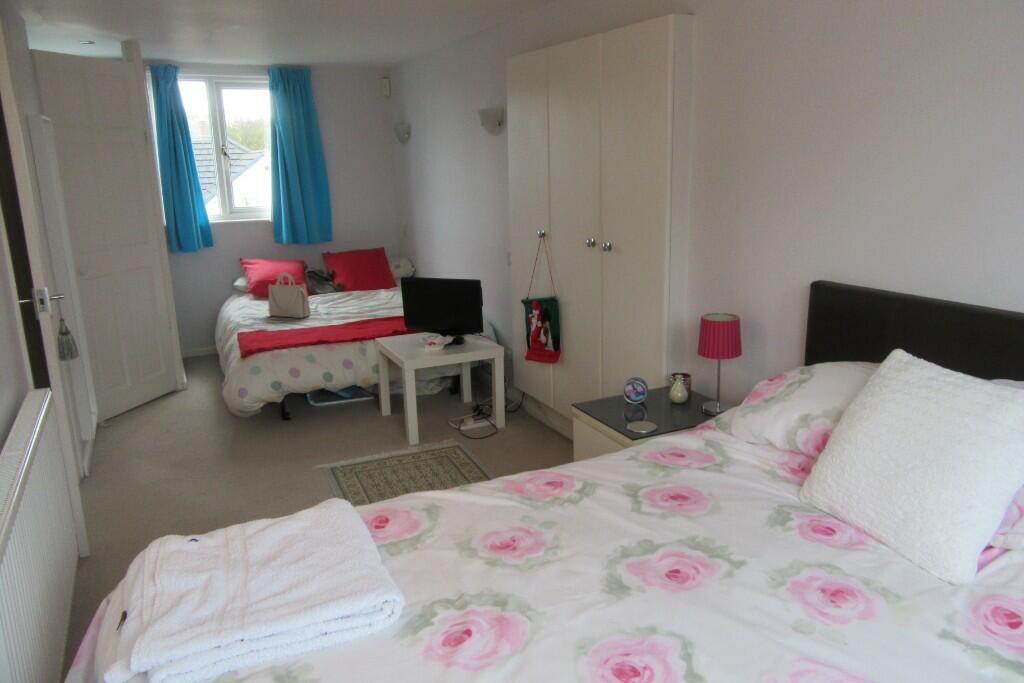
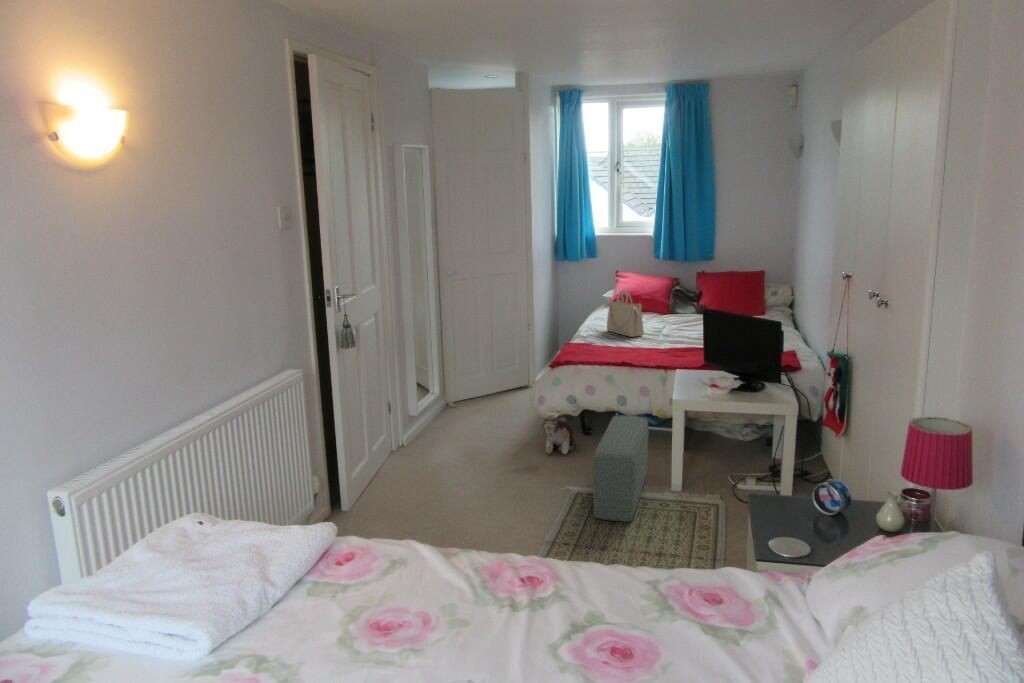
pouf: none [340,386,403,485] -> present [593,416,648,522]
plush toy: none [256,403,288,445] -> present [543,415,575,454]

